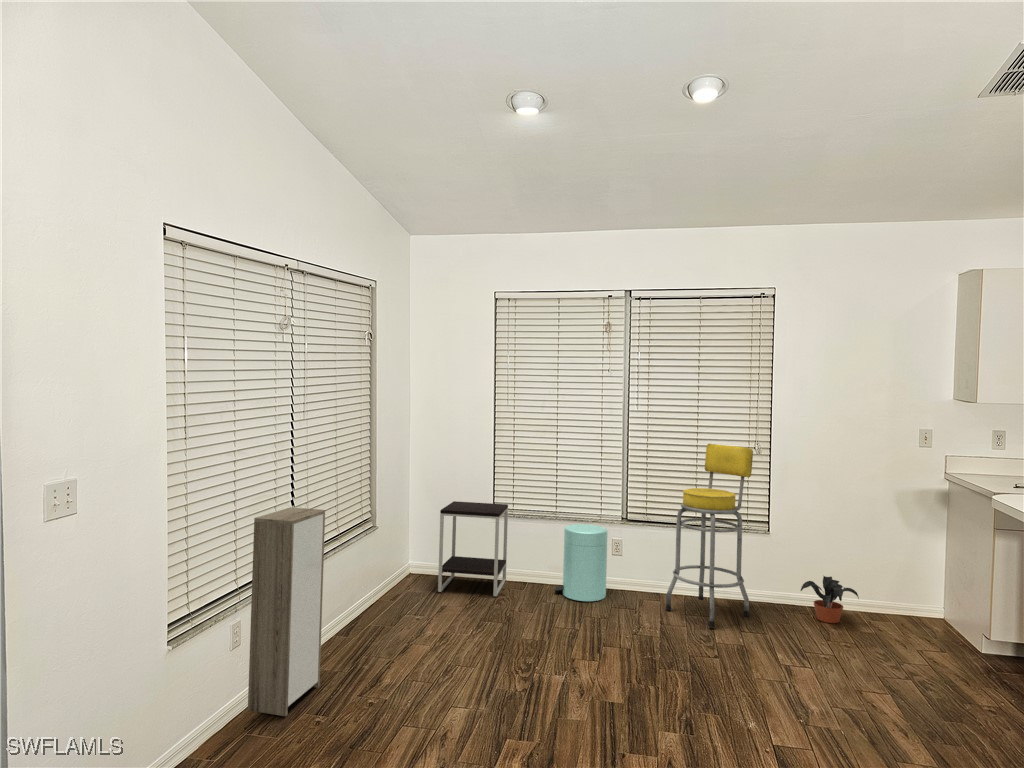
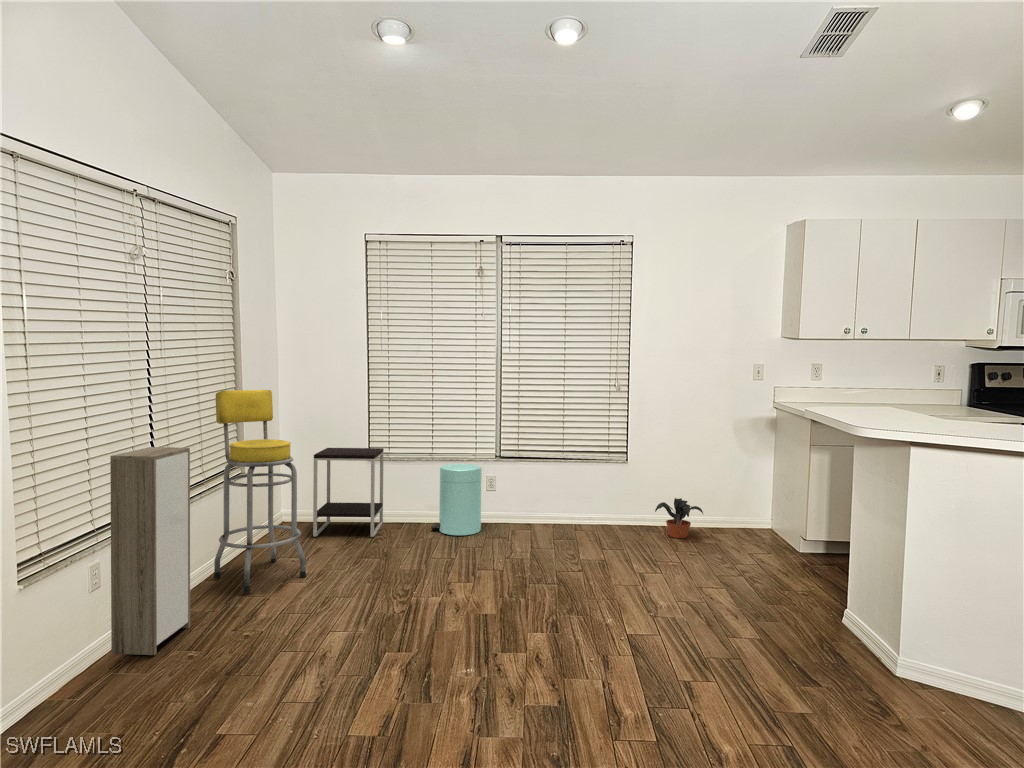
bar stool: present [666,444,753,627] -> present [214,390,306,593]

